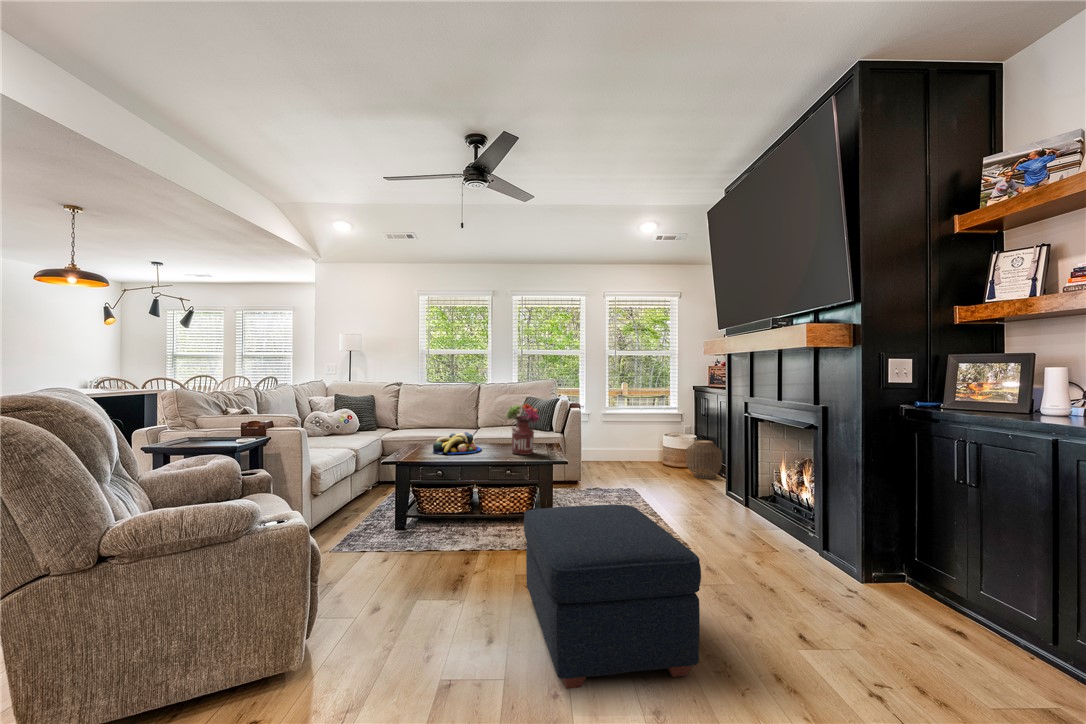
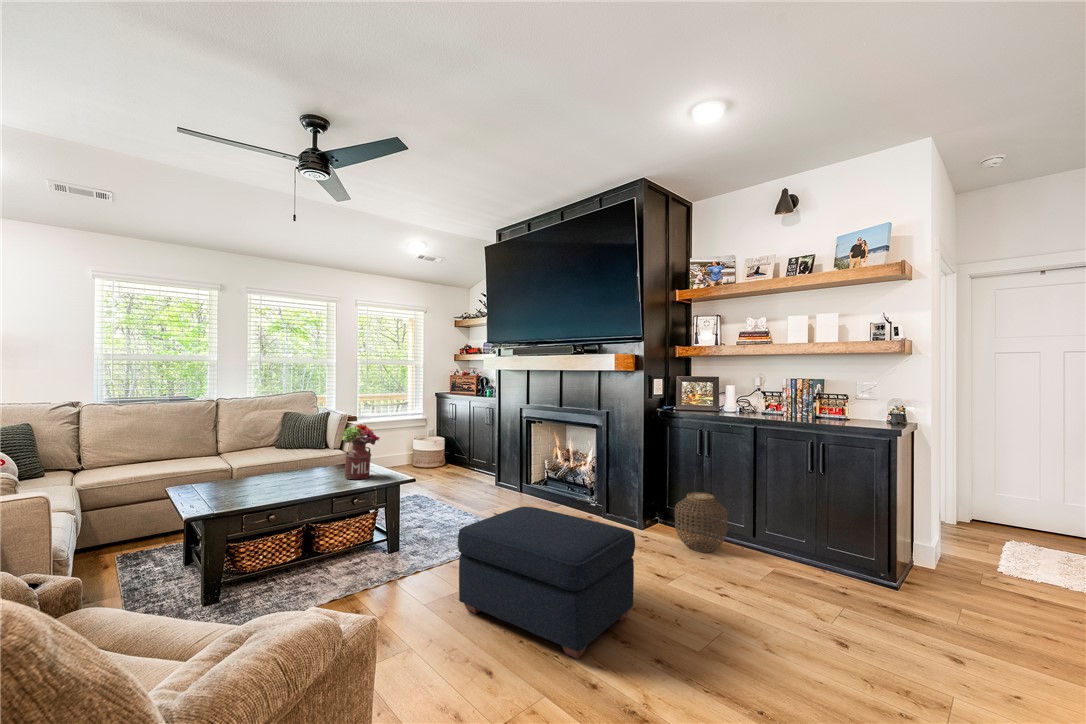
fruit bowl: present [433,432,482,455] -> none [240,463,306,494]
woven basket: present [686,440,722,479] -> present [675,492,727,552]

